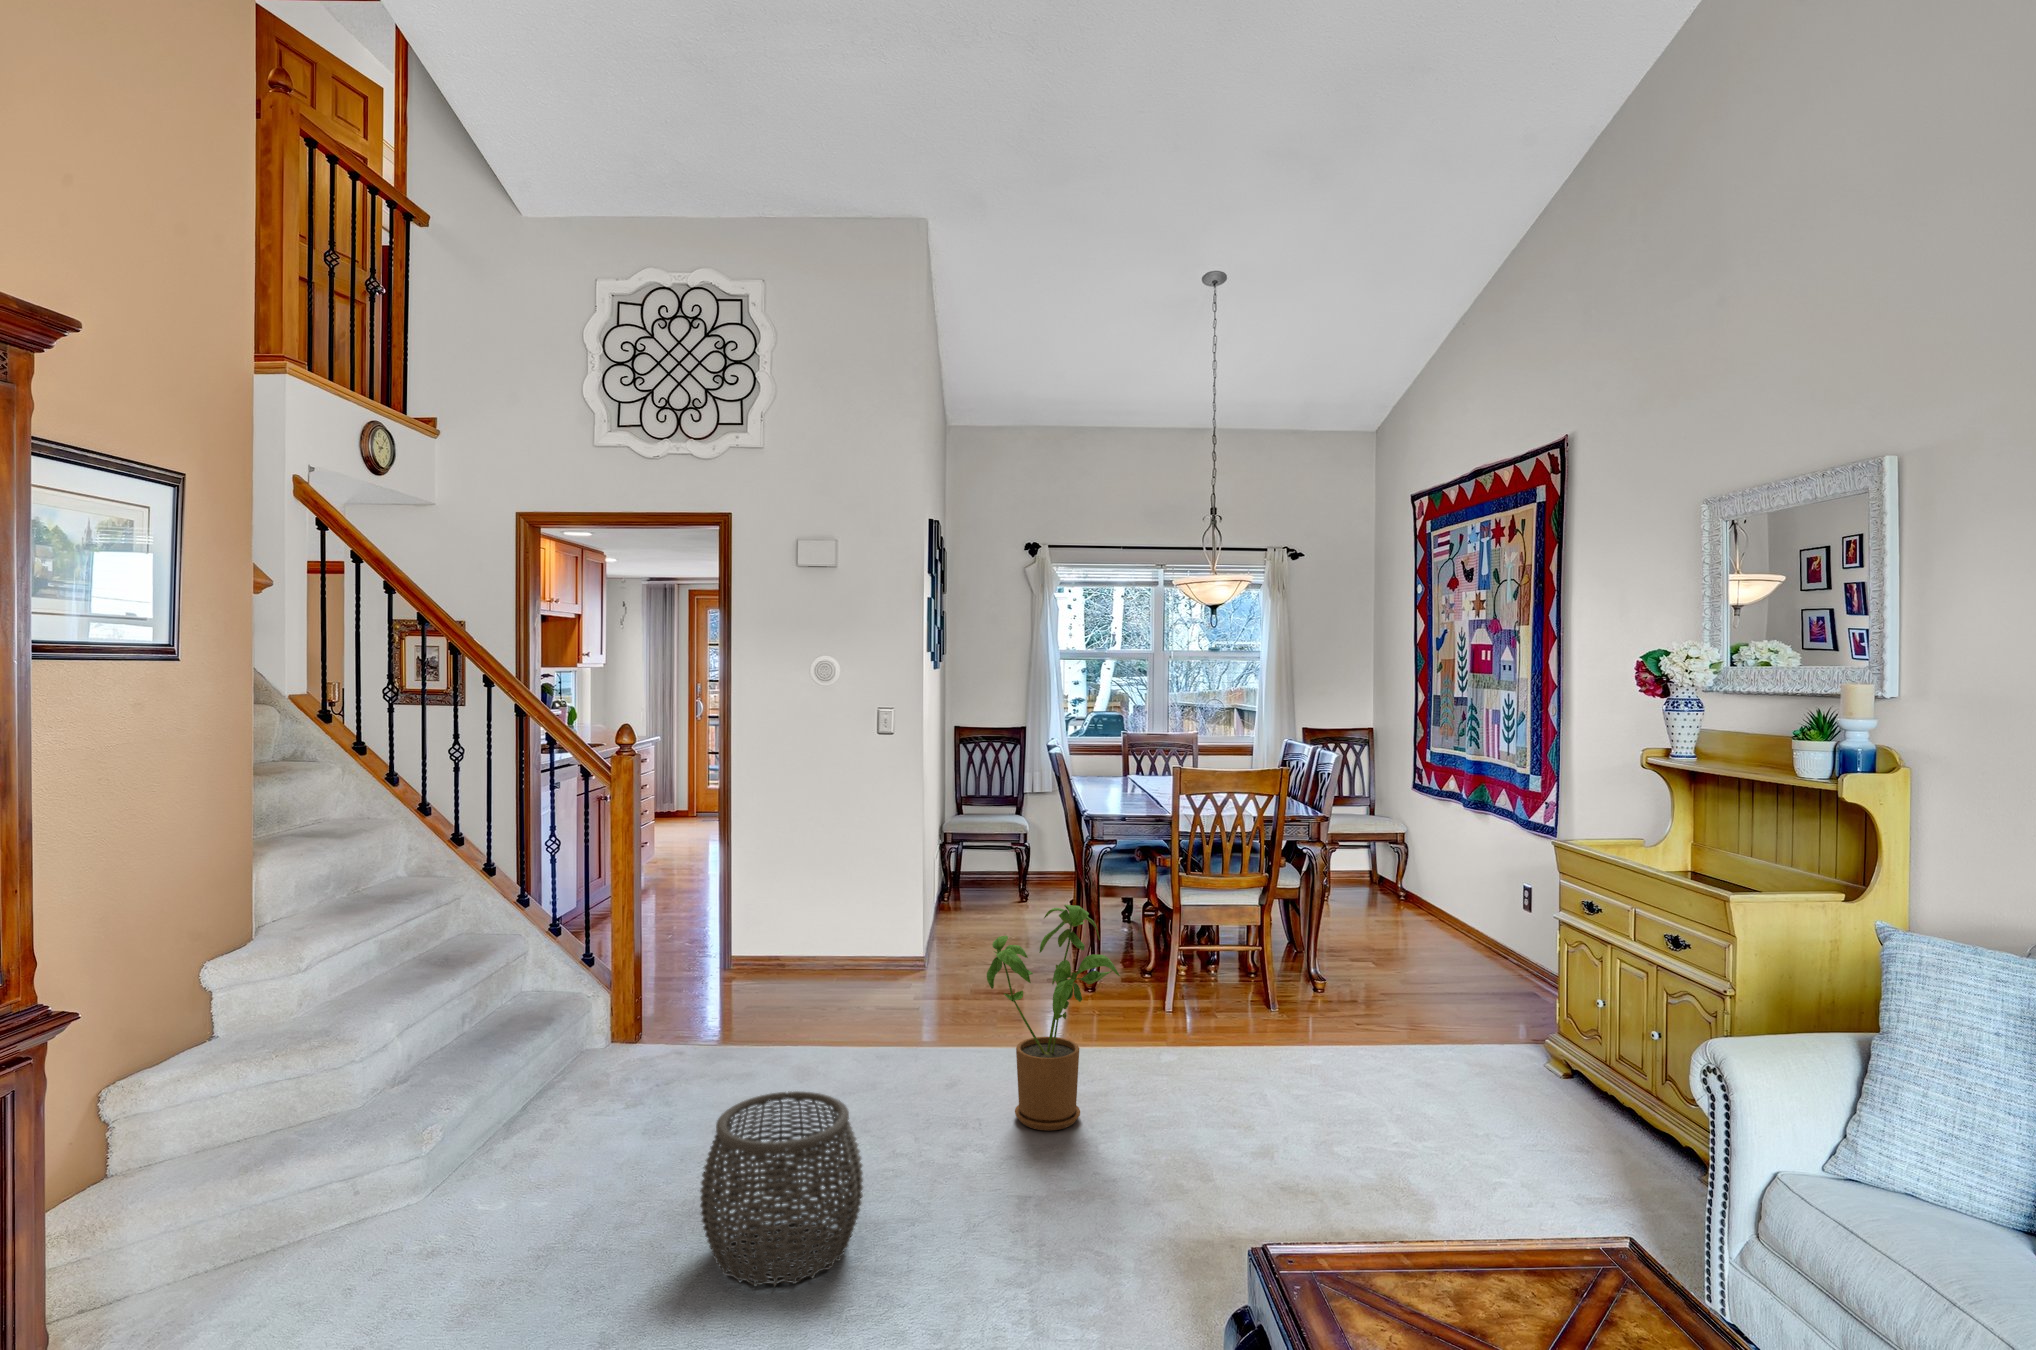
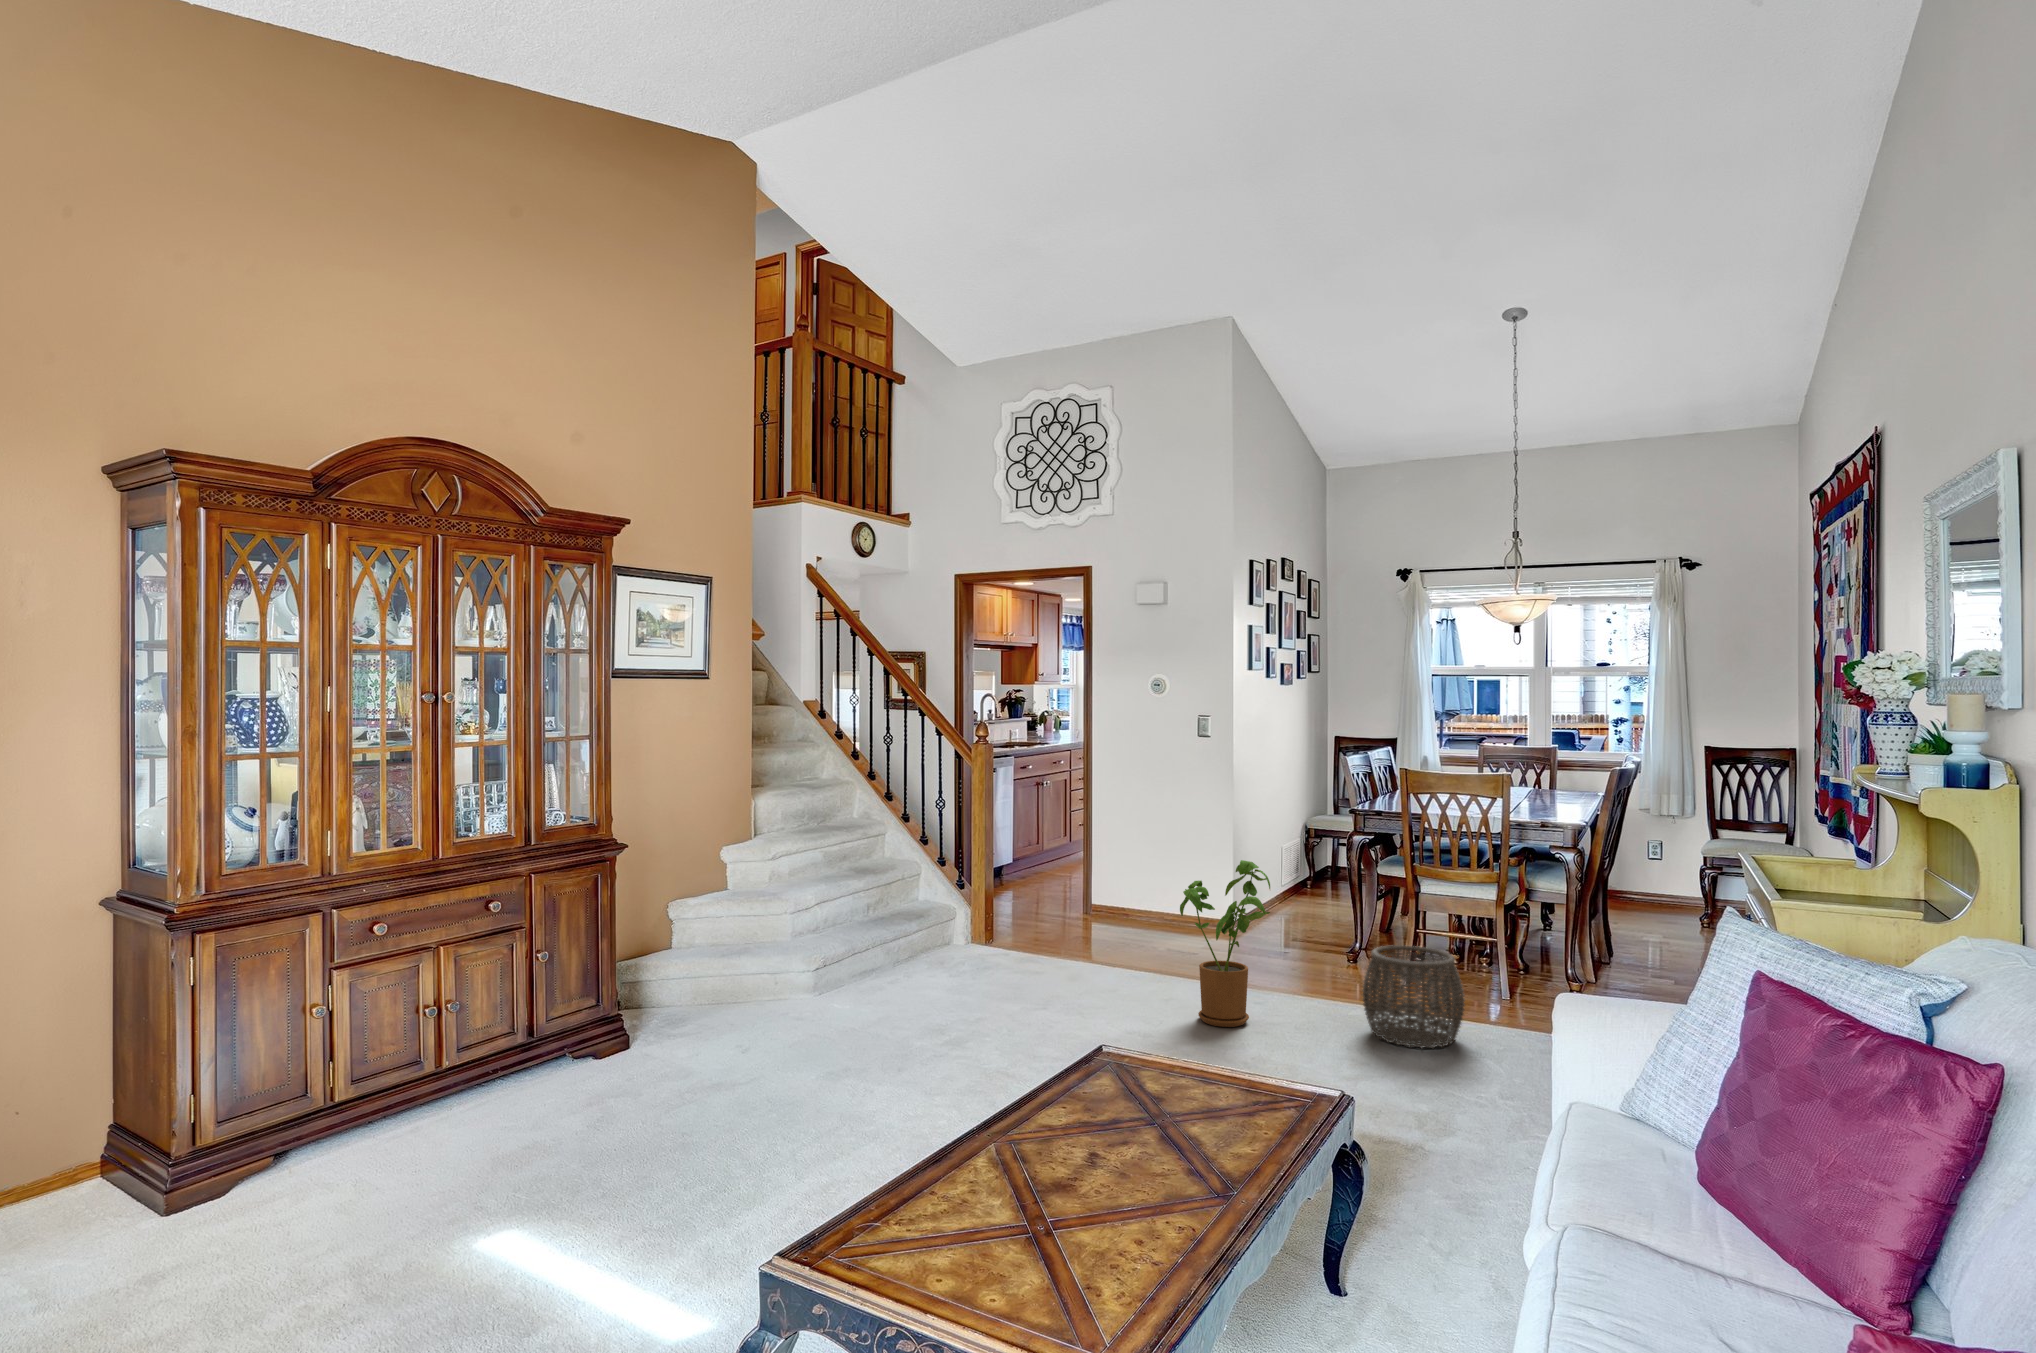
woven basket: present [700,1091,863,1286] -> present [1362,945,1465,1048]

